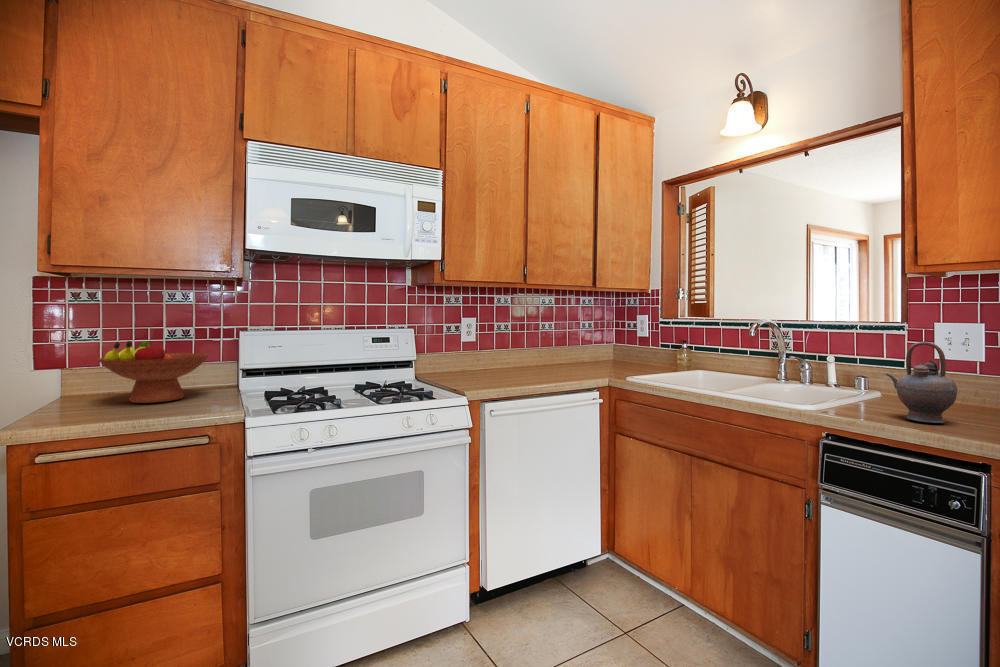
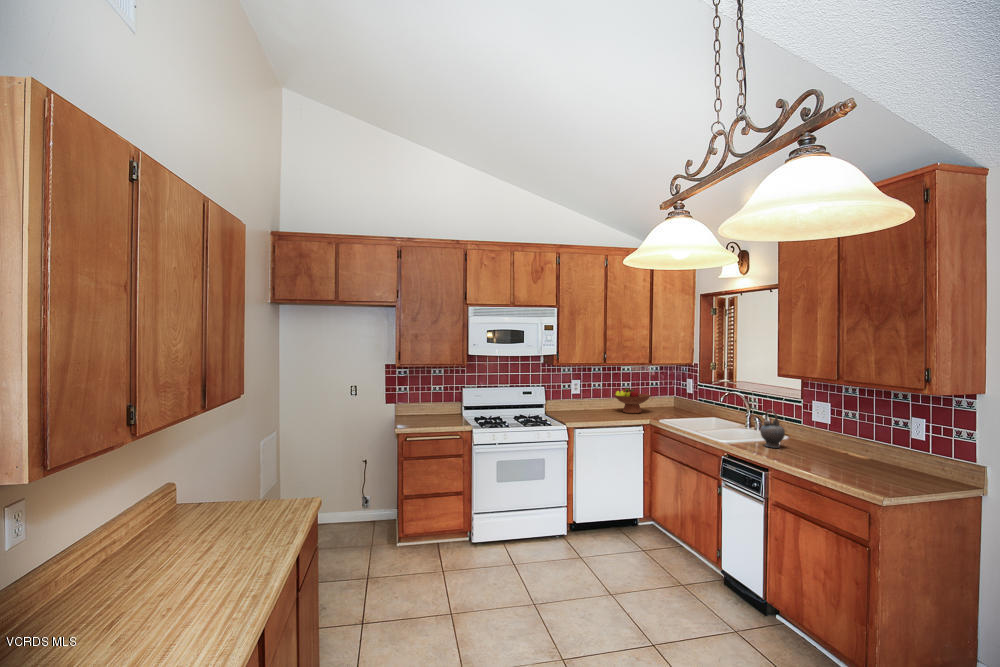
fruit bowl: present [97,341,209,403] -> present [614,389,651,413]

